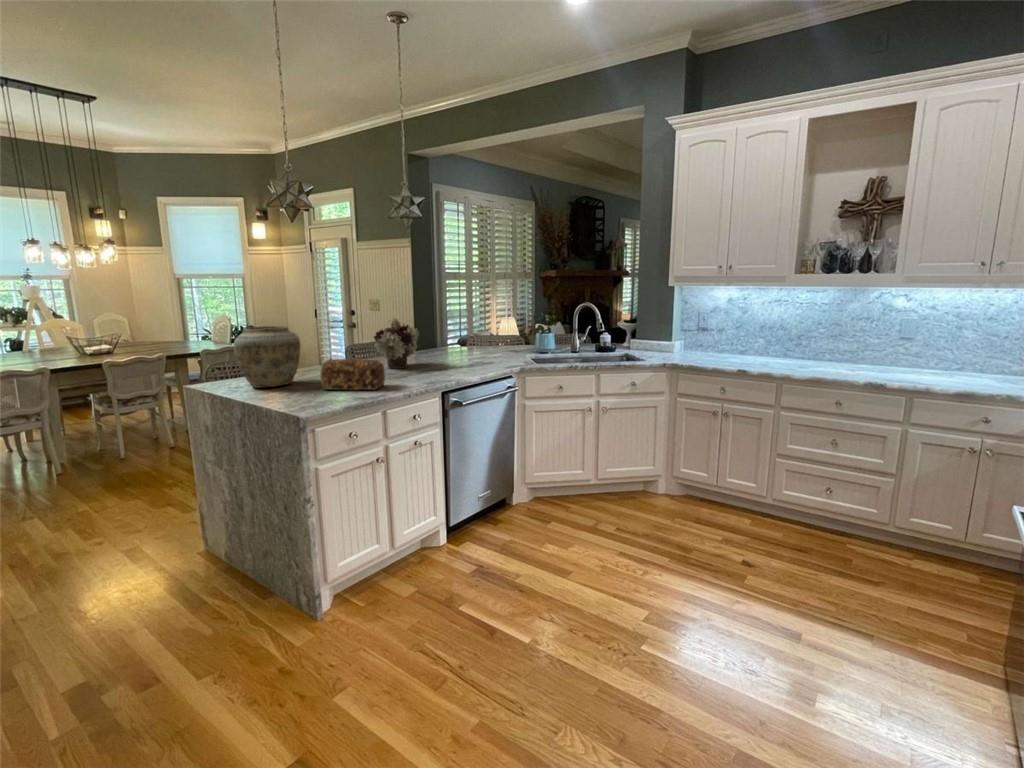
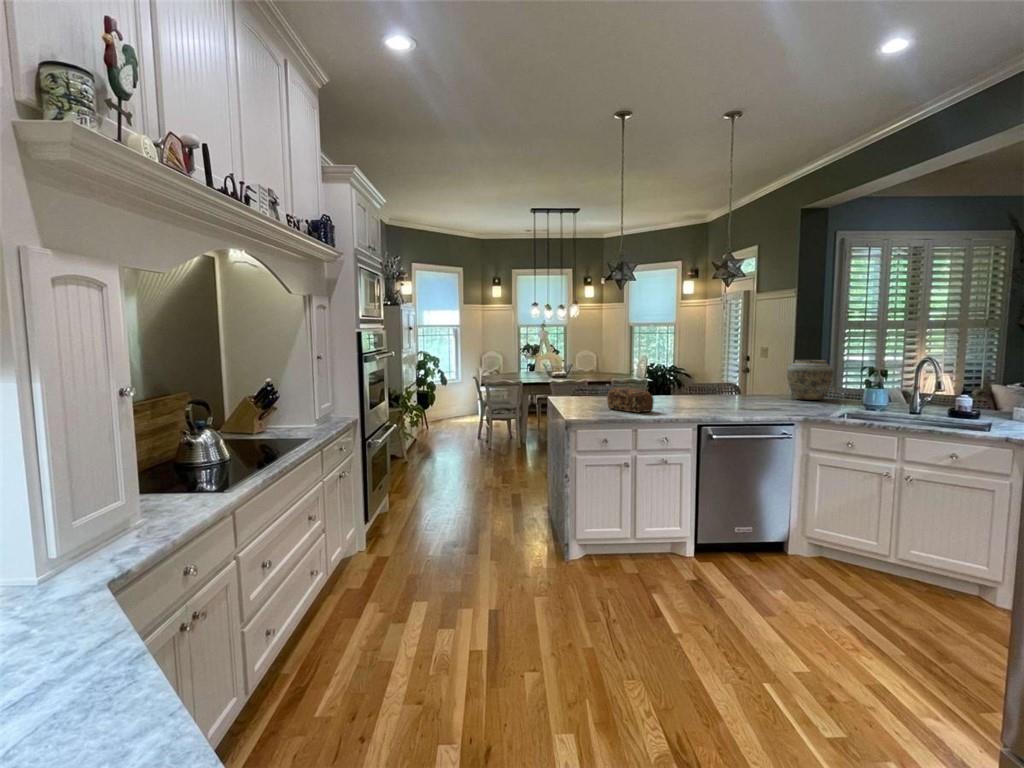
flower arrangement: present [374,317,419,369] -> none [671,361,716,404]
vase: present [233,326,300,388] -> present [787,360,833,400]

